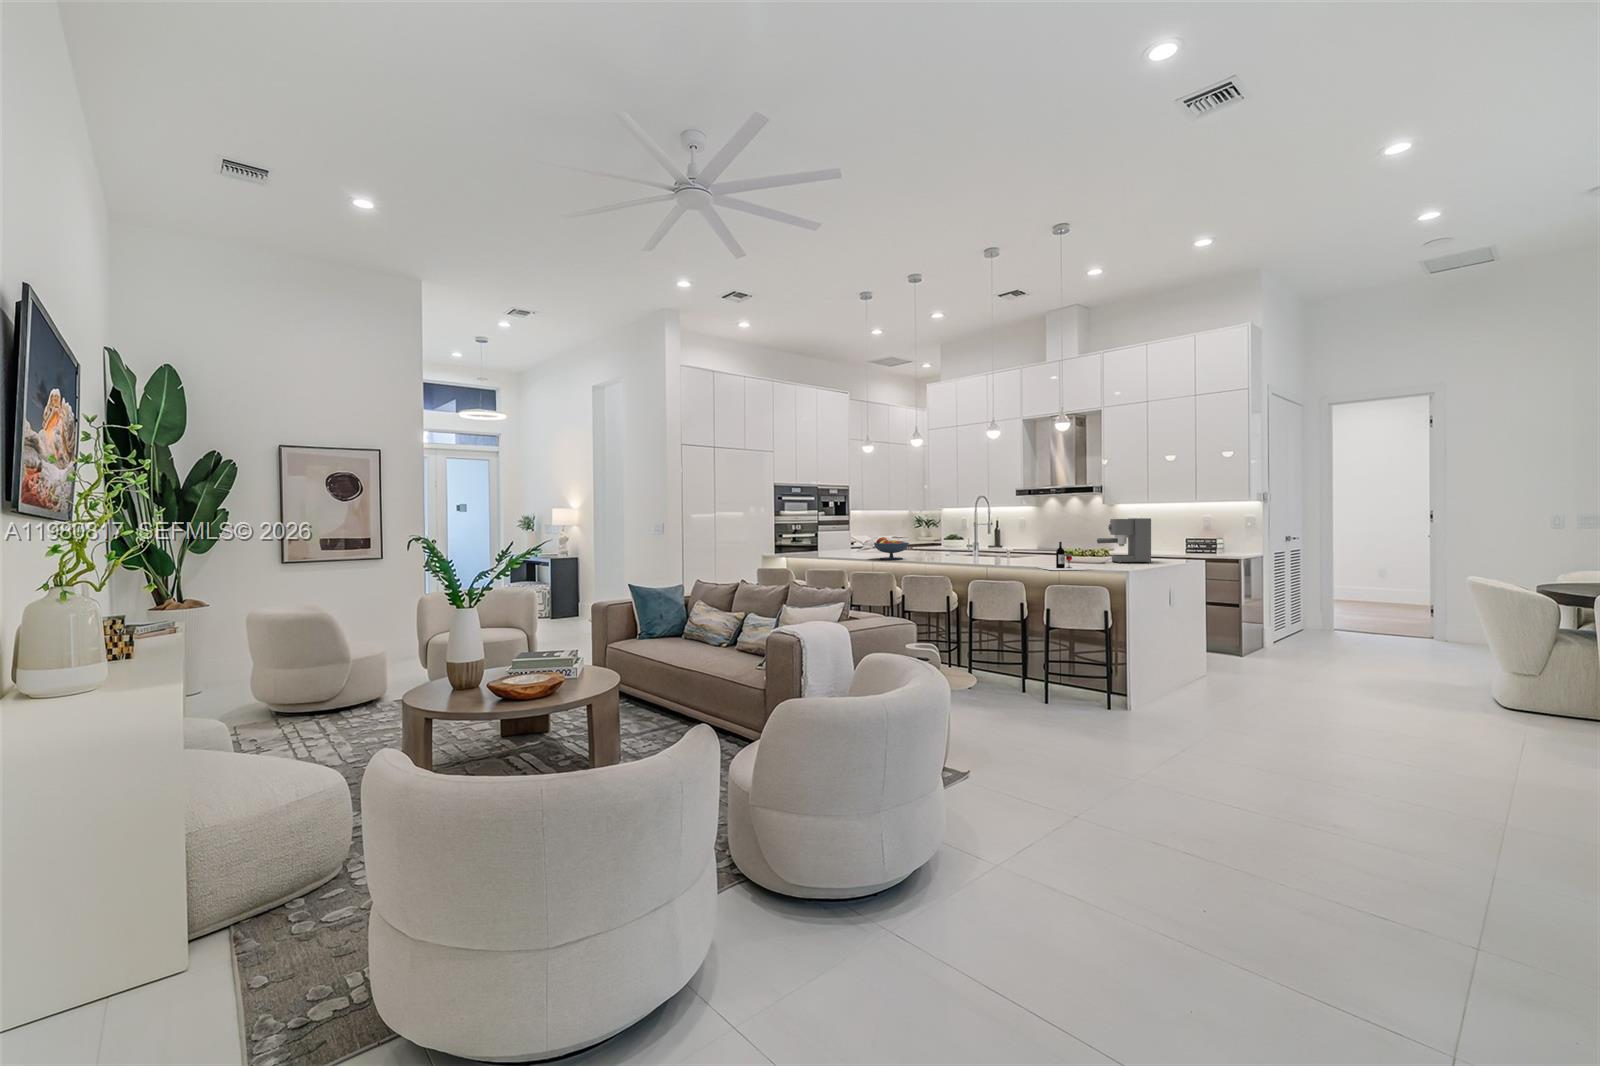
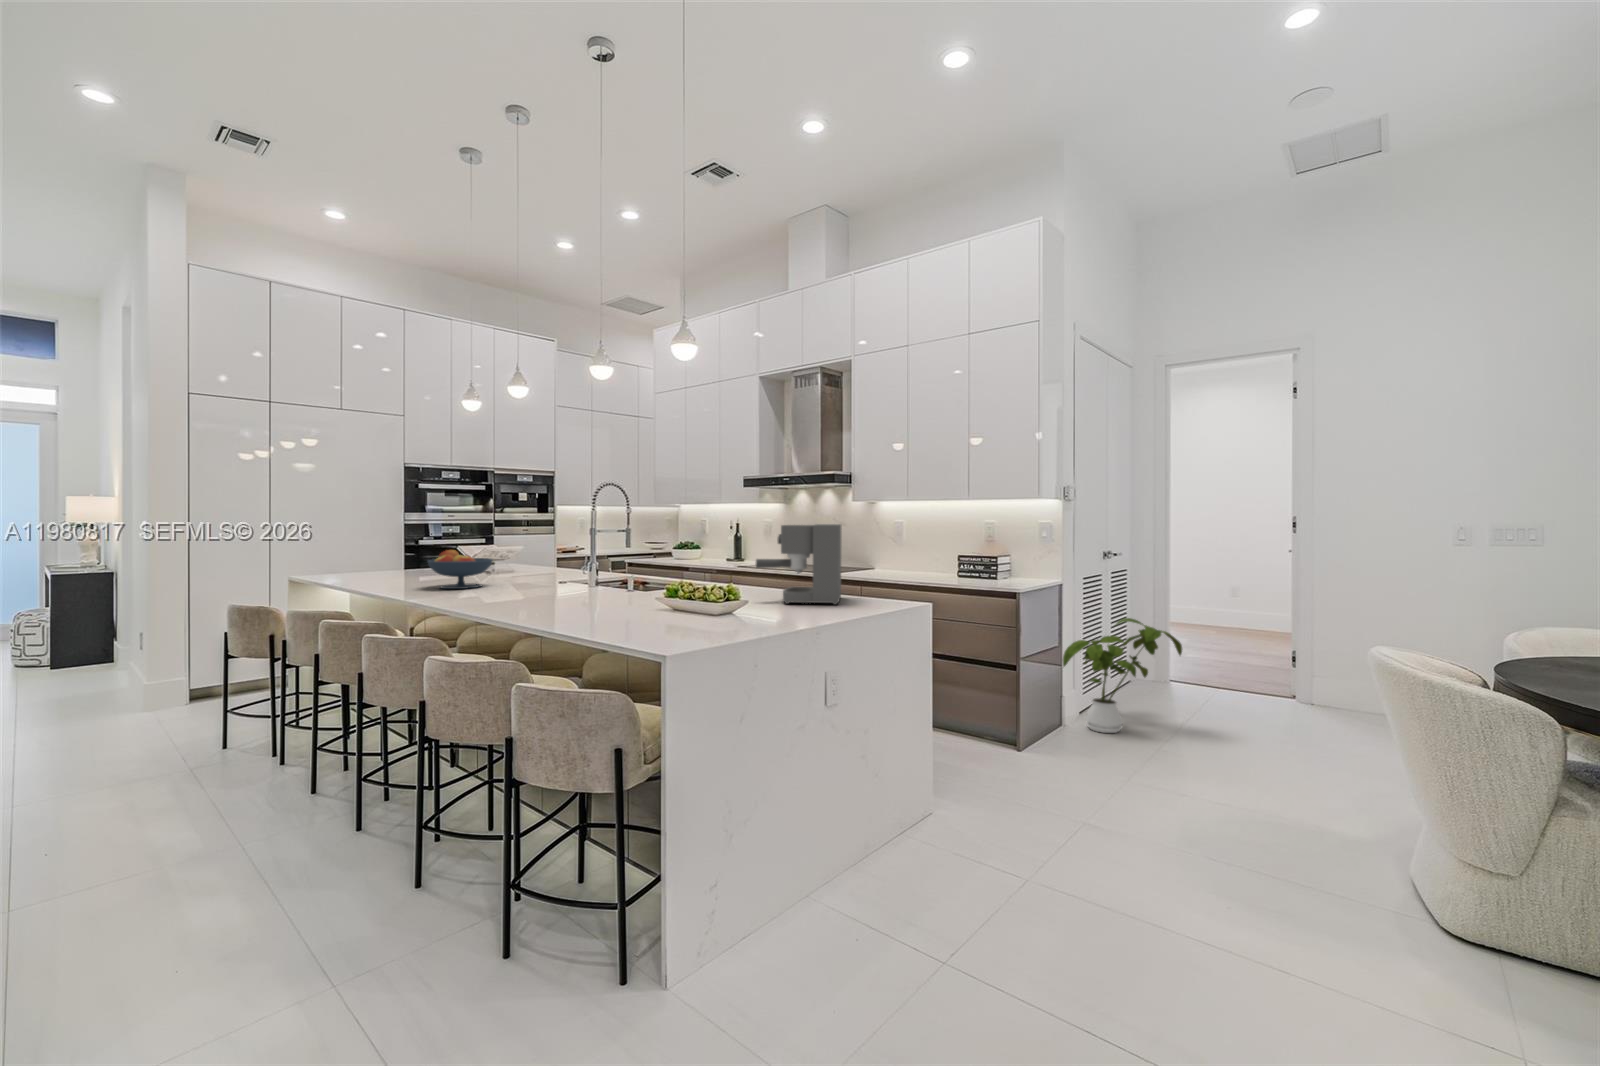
wine bottle: present [1038,542,1090,570] -> none [604,568,689,628]
house plant: none [1266,578,1352,654] -> present [1063,618,1182,733]

